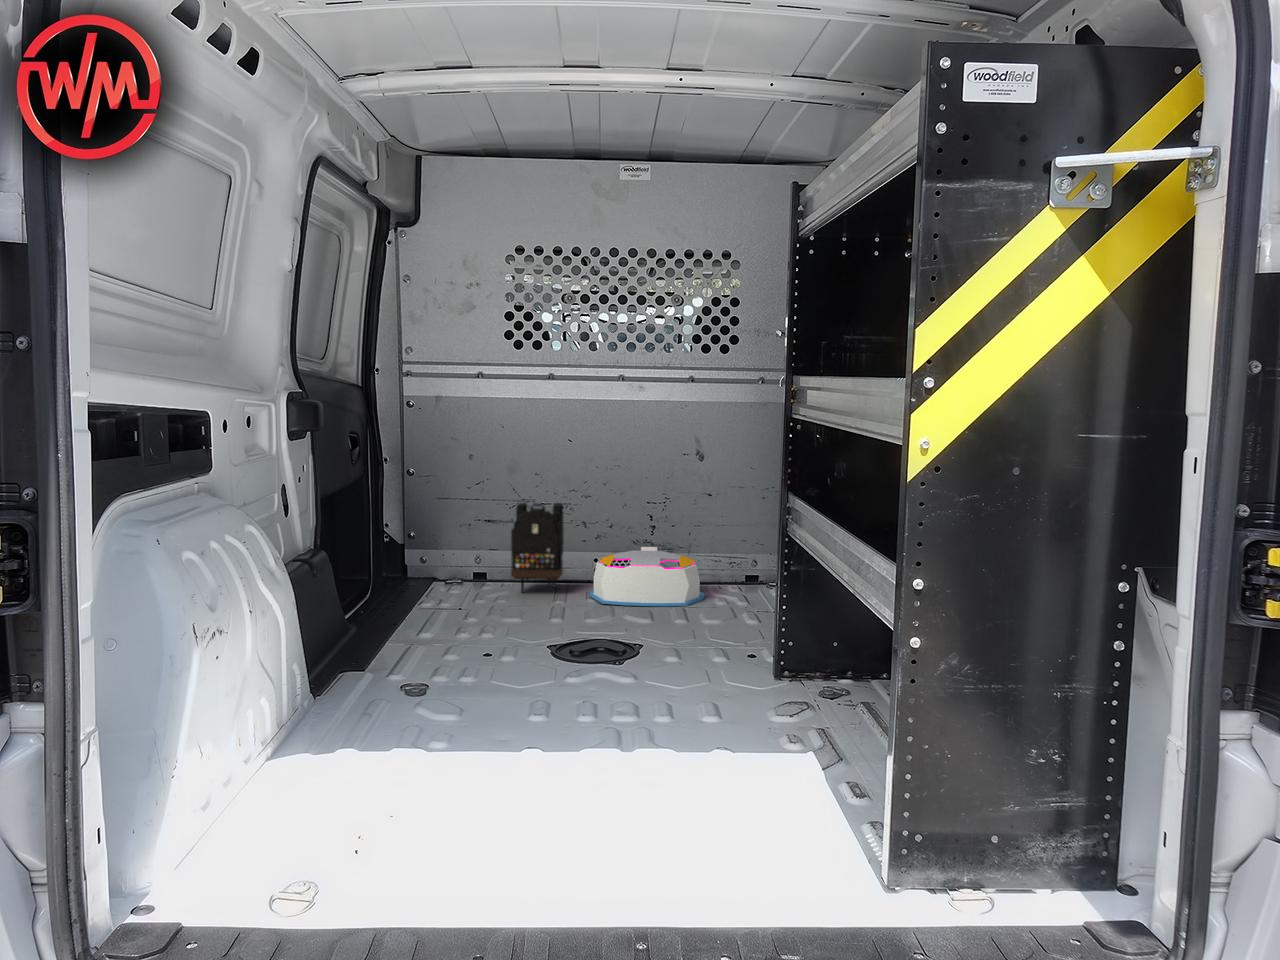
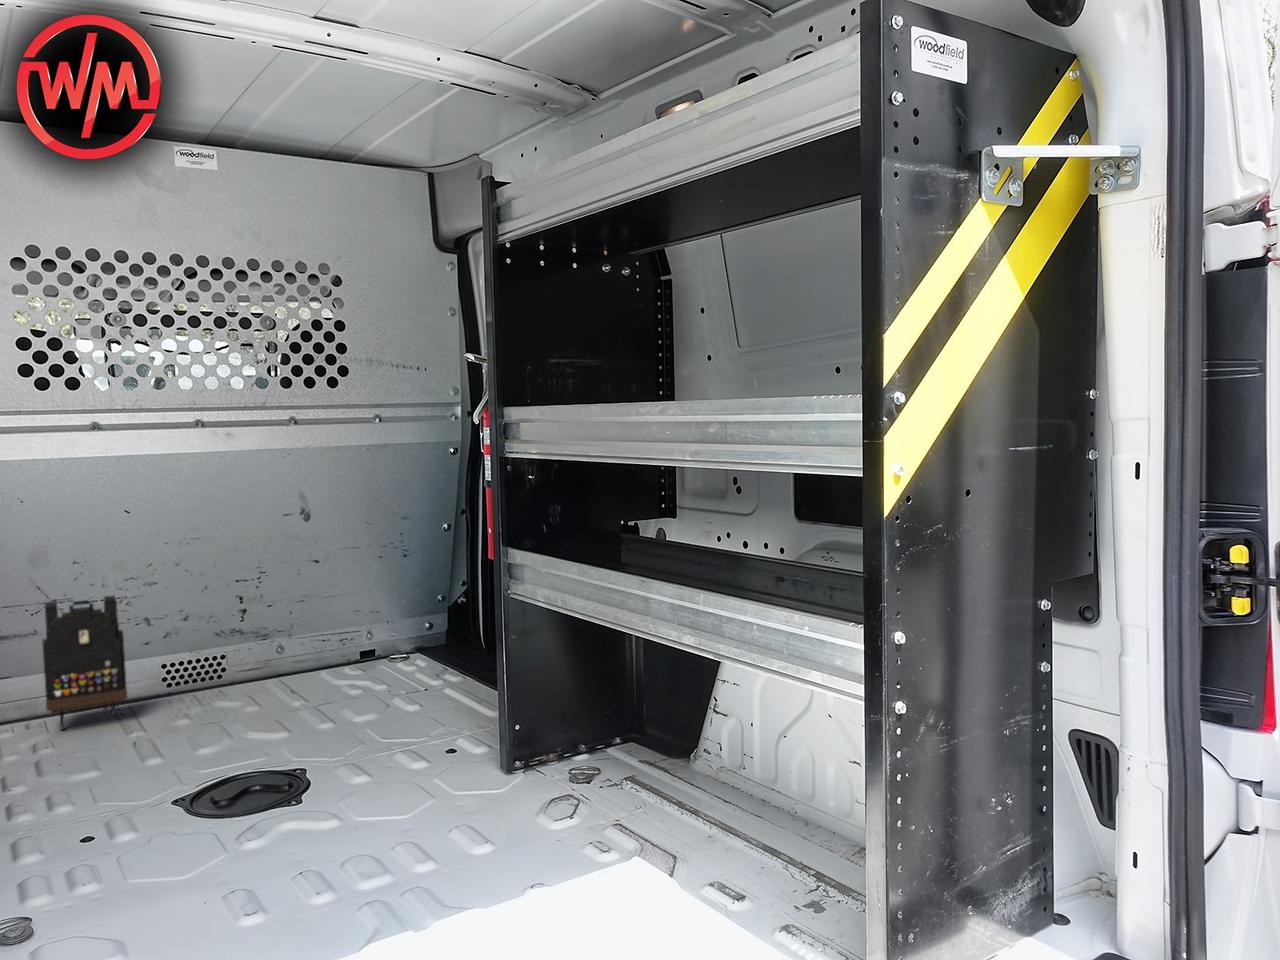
storage bin: present [590,547,705,606] -> none [172,636,332,723]

